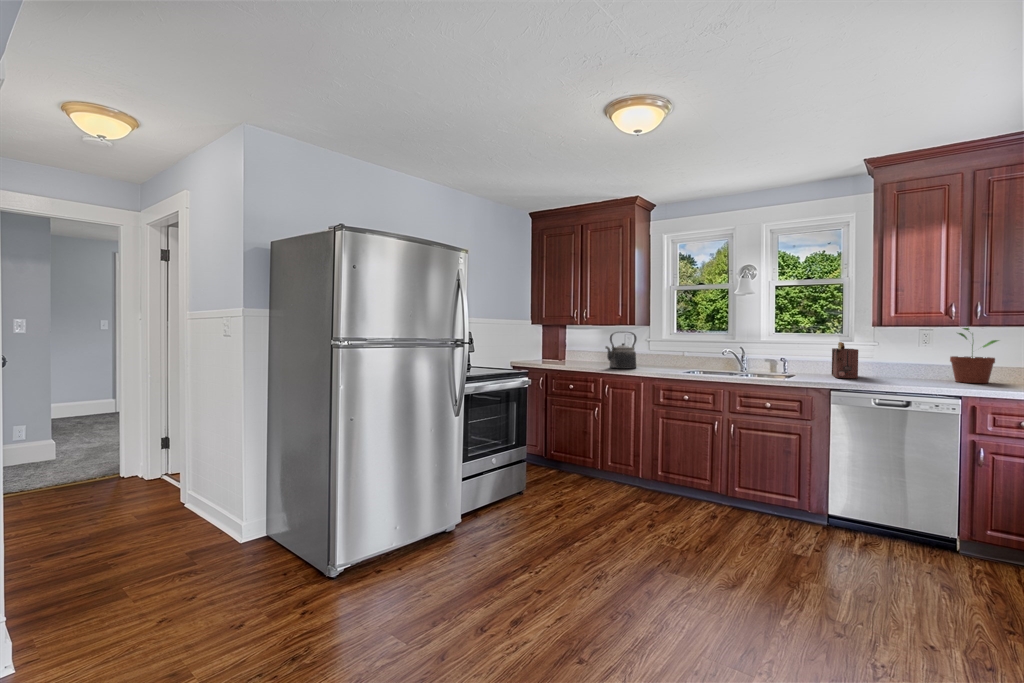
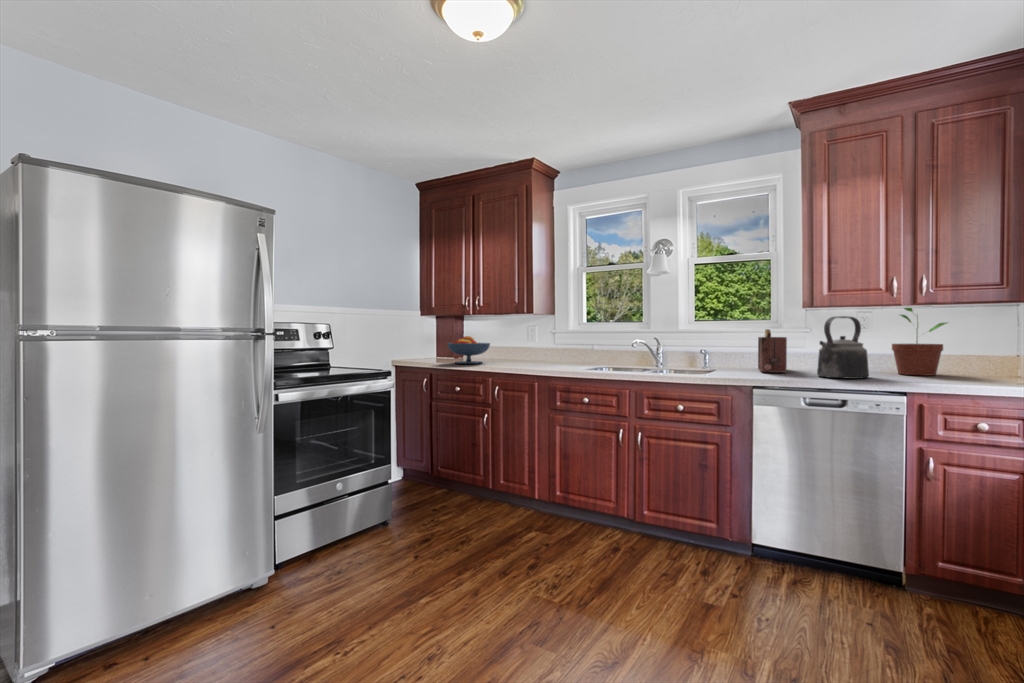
kettle: present [606,332,637,369] -> present [817,316,869,379]
fruit bowl: none [558,342,594,366] -> present [447,336,490,364]

